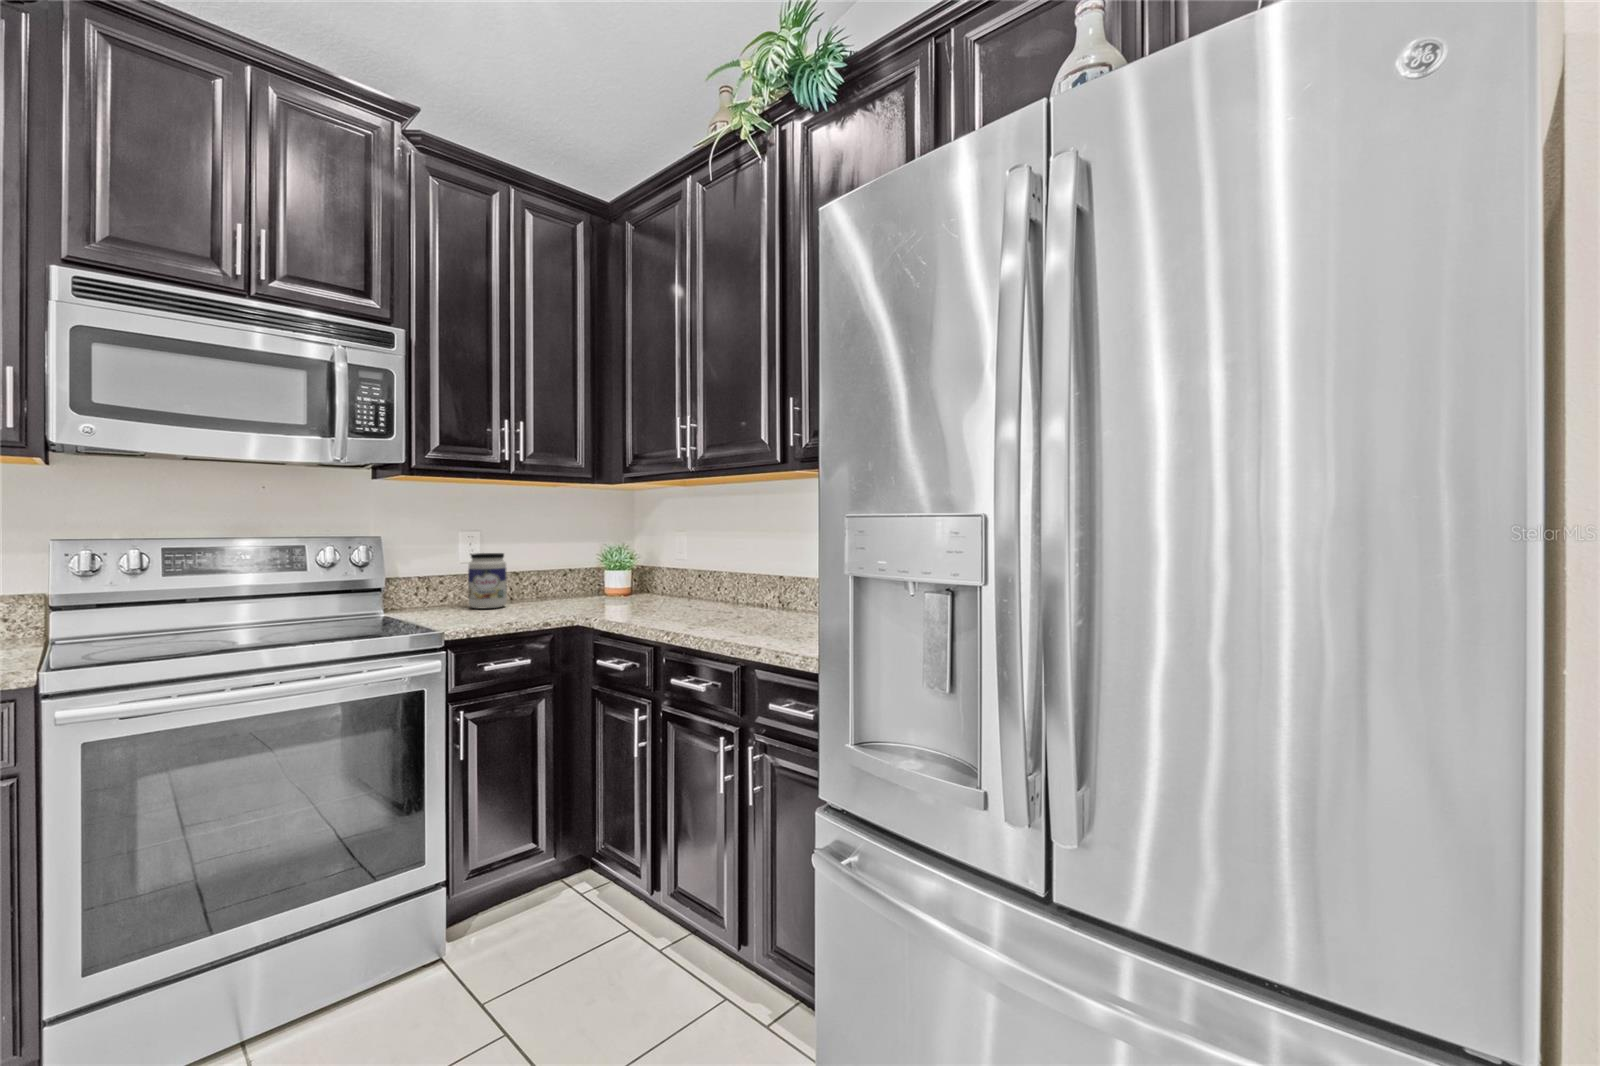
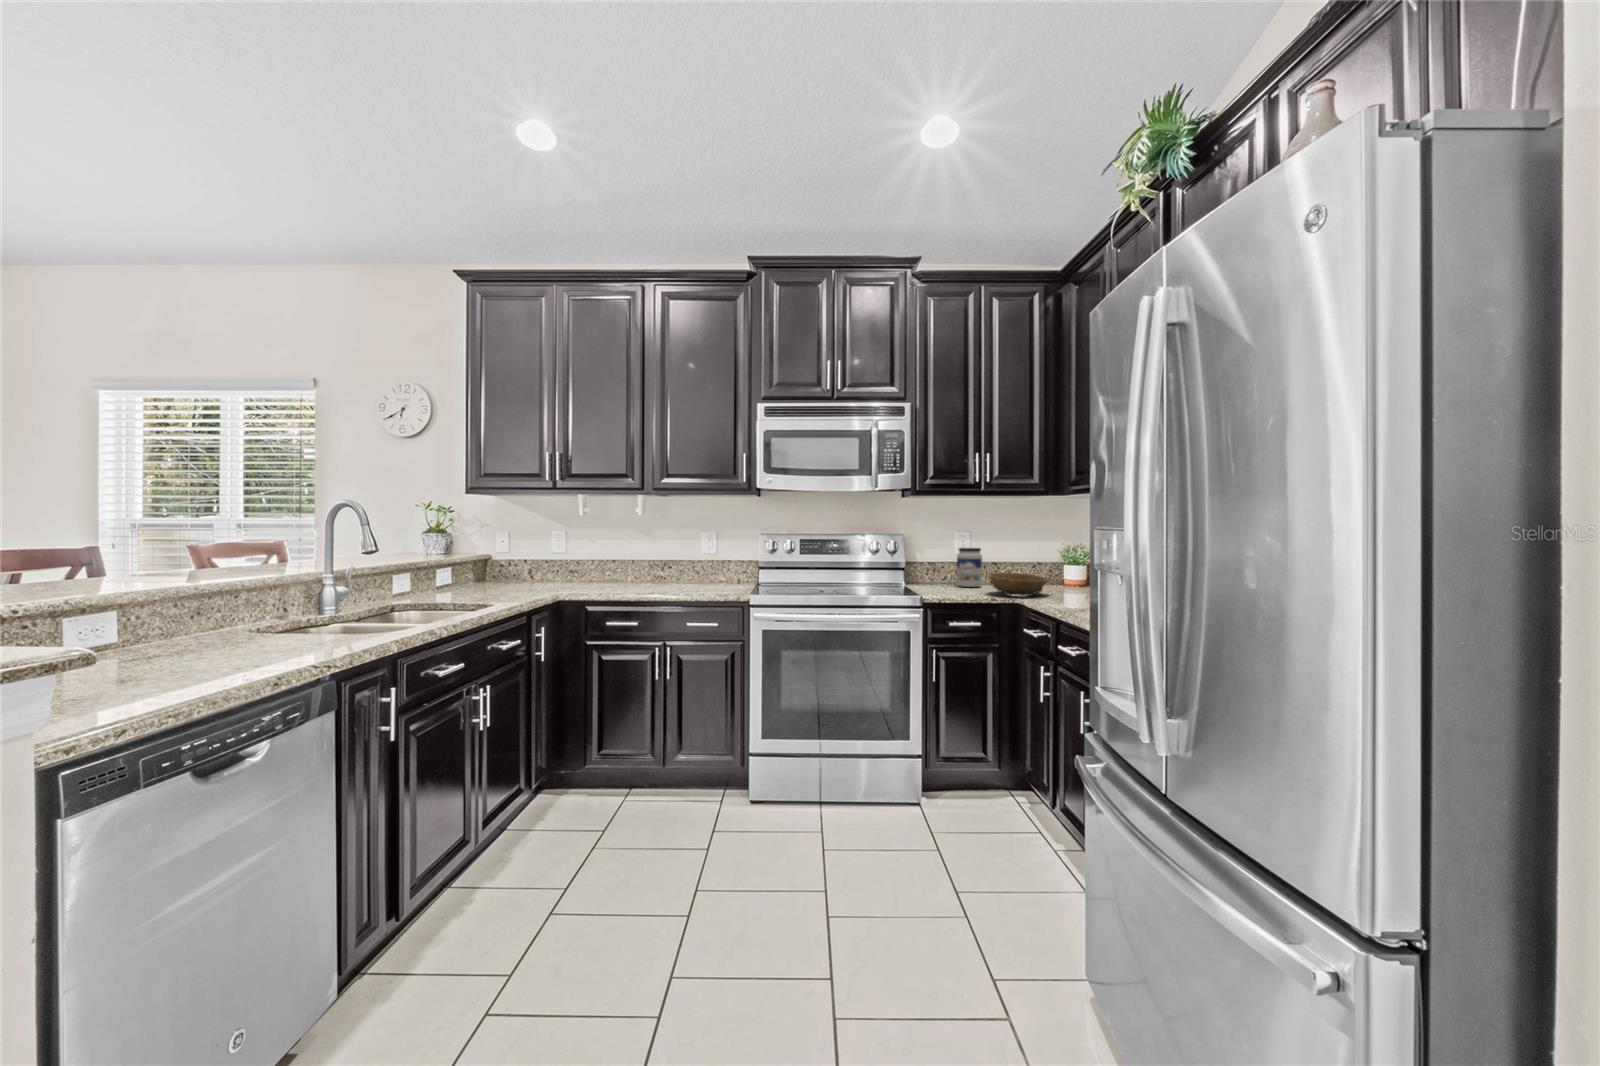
decorative bowl: none [527,585,610,616] -> present [988,573,1049,596]

